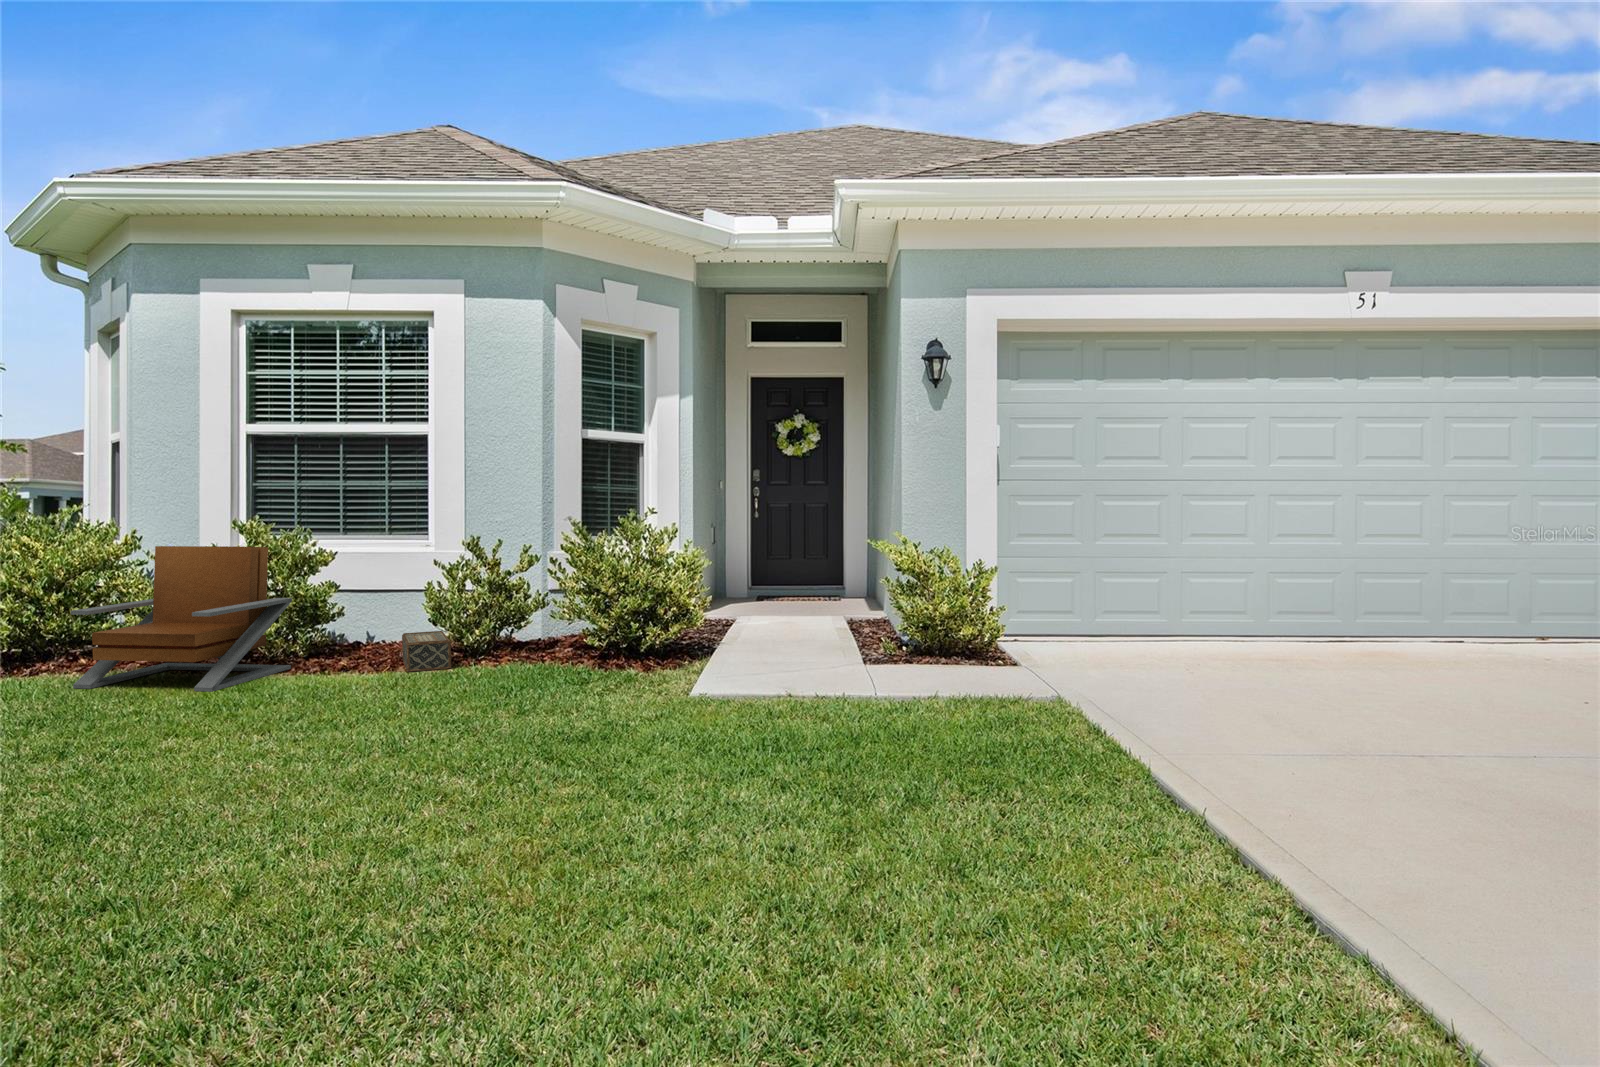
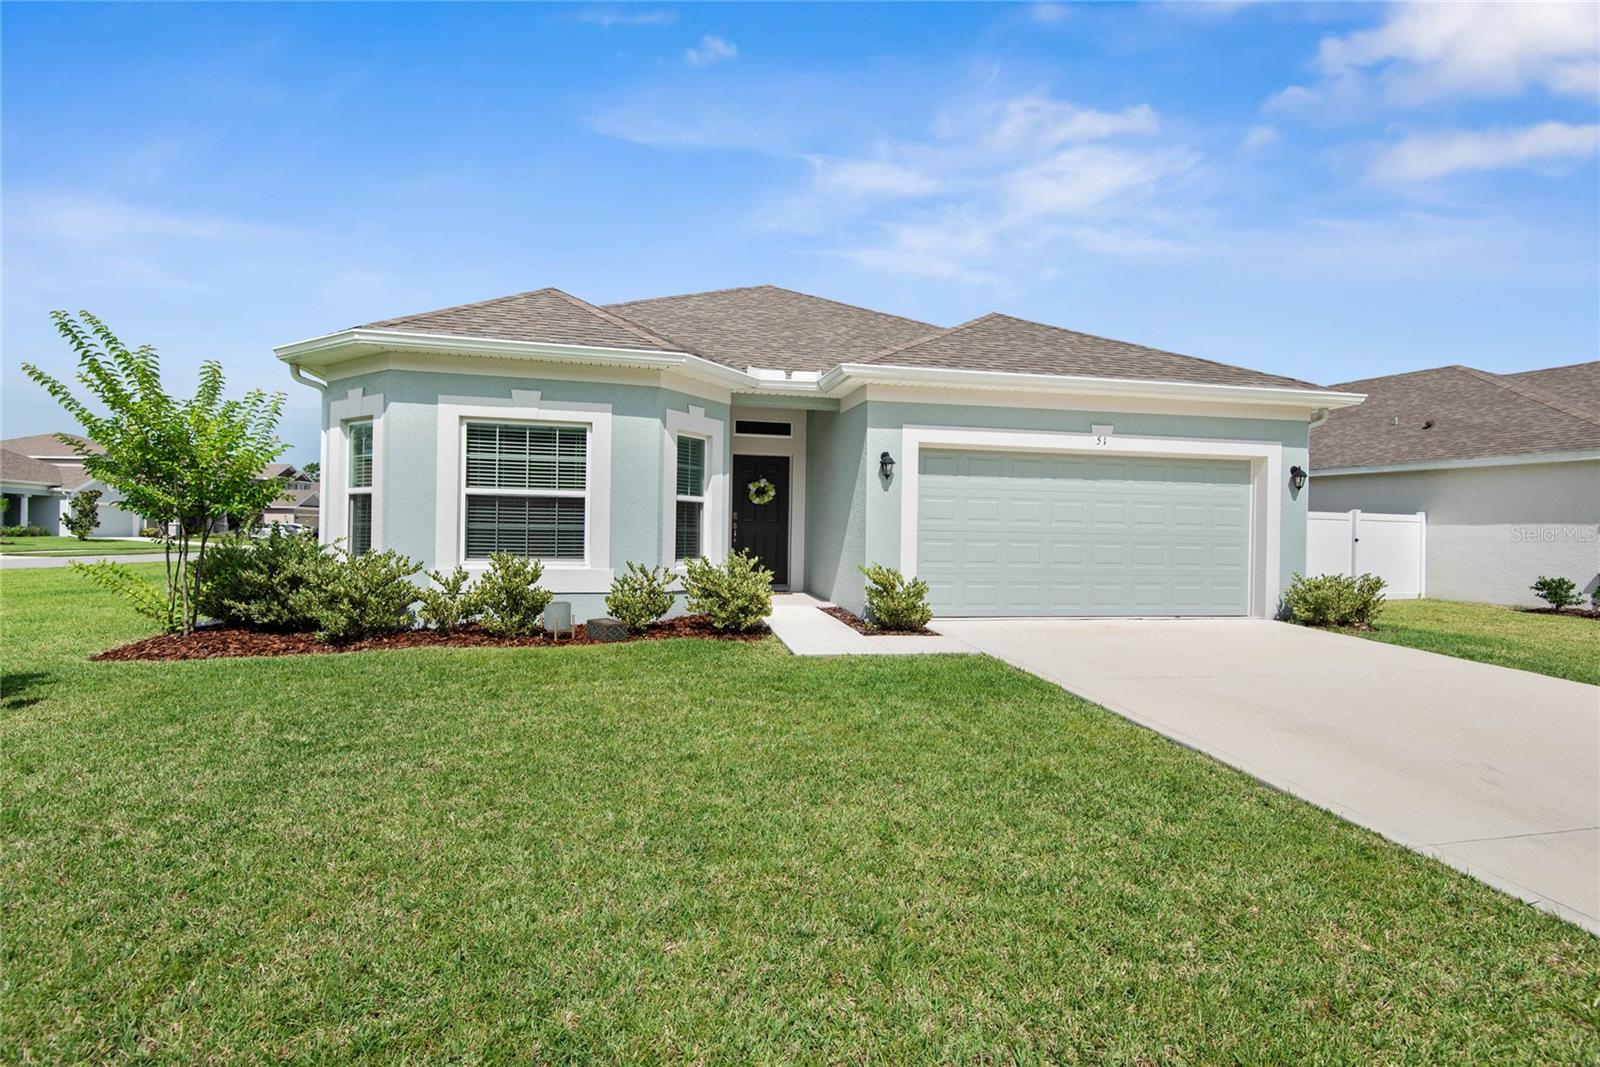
lounge chair: present [71,546,292,692] -> none [416,568,527,656]
planter: none [325,603,378,668] -> present [540,601,575,641]

